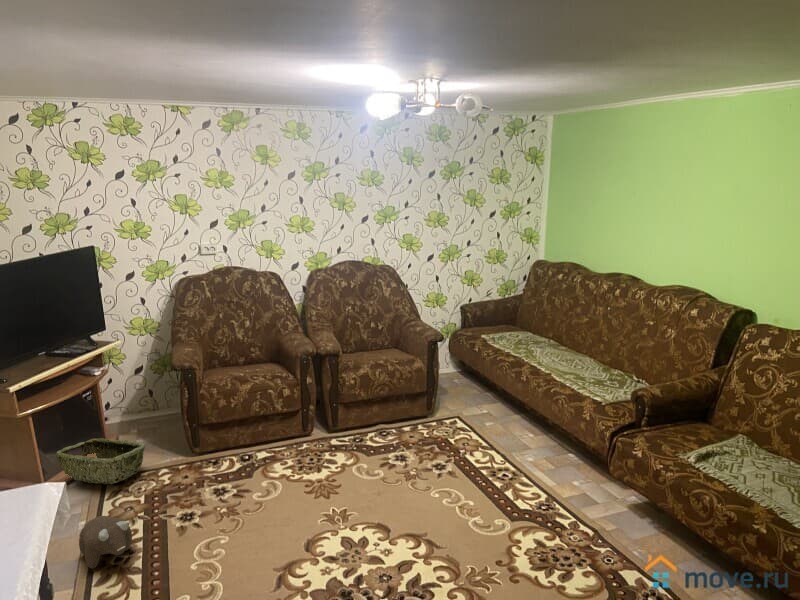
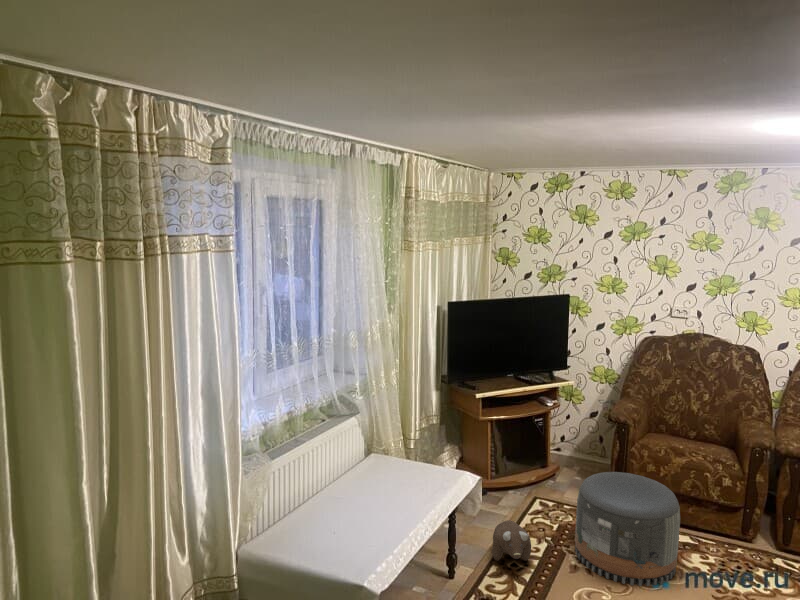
pouf: none [166,413,269,524] -> present [575,472,680,586]
woven basket: present [56,438,145,485] -> none [505,459,572,504]

